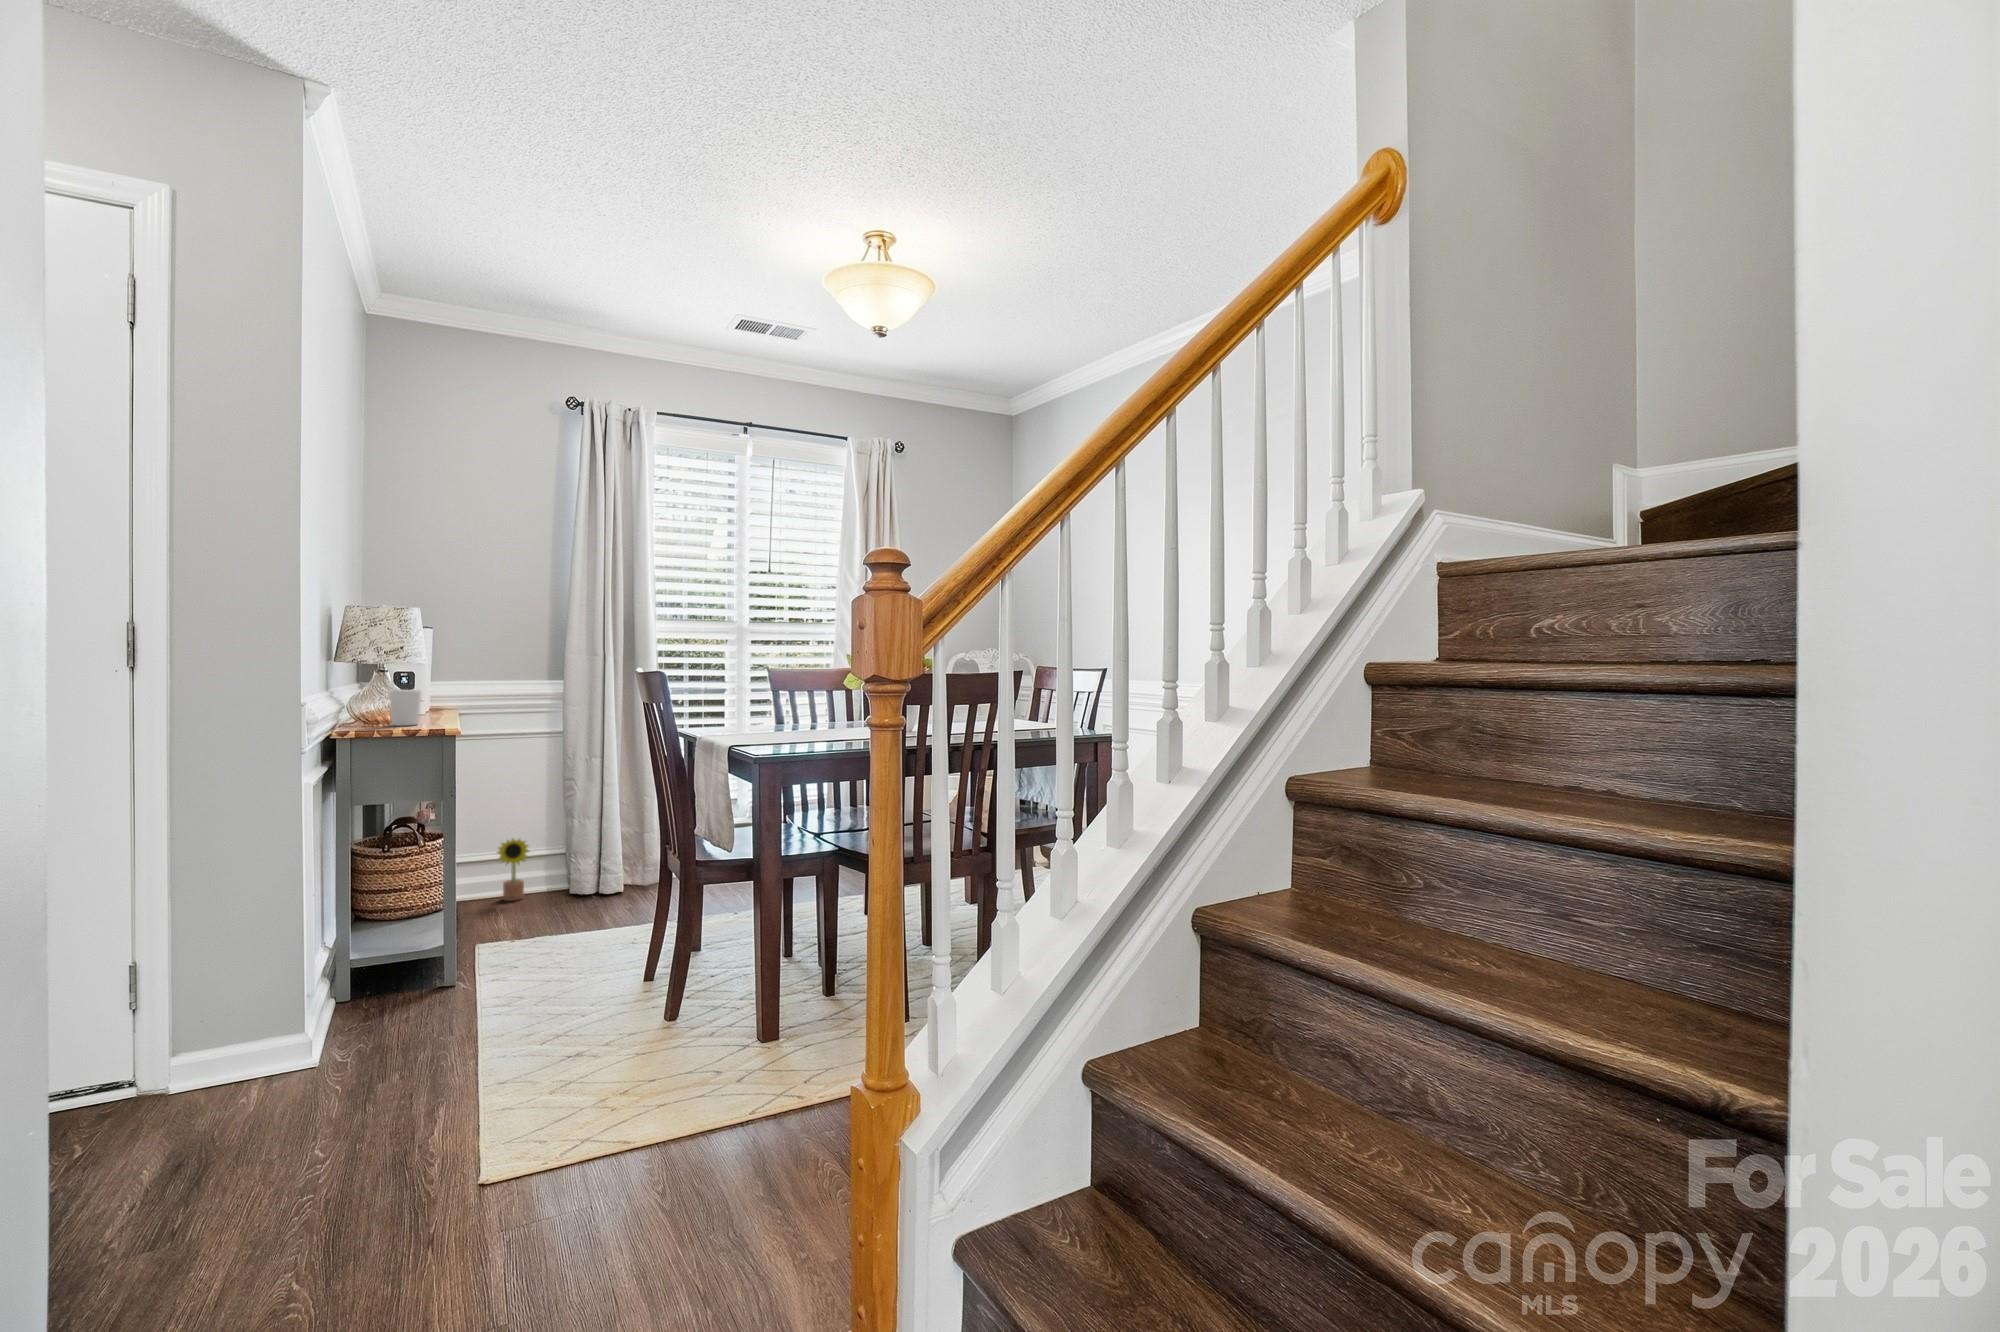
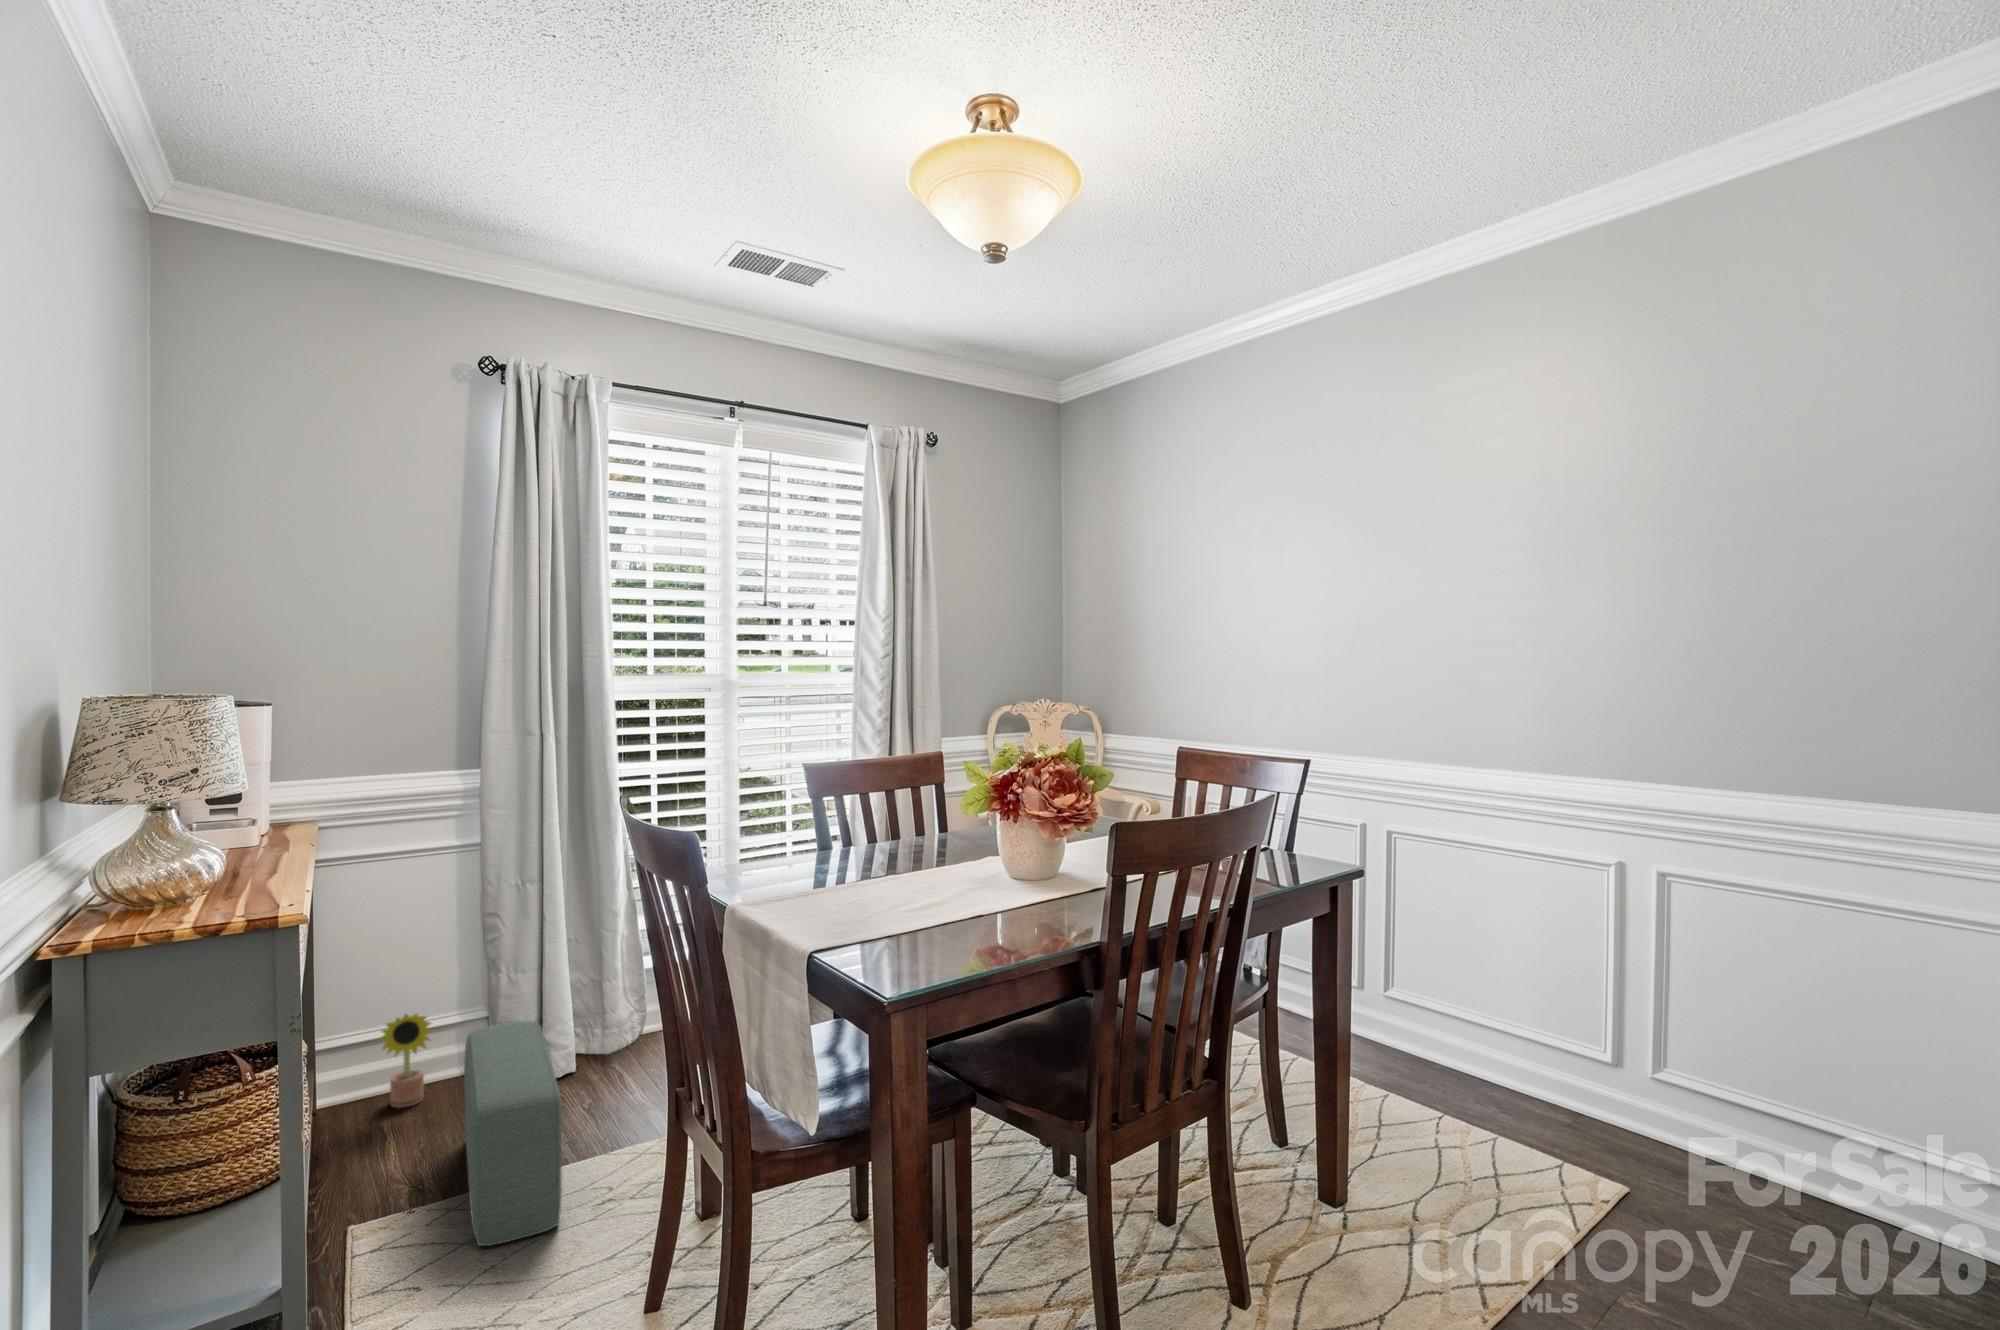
candle holder: present [389,690,421,726] -> none [168,845,234,917]
pouf: none [547,840,599,948] -> present [464,1021,562,1246]

